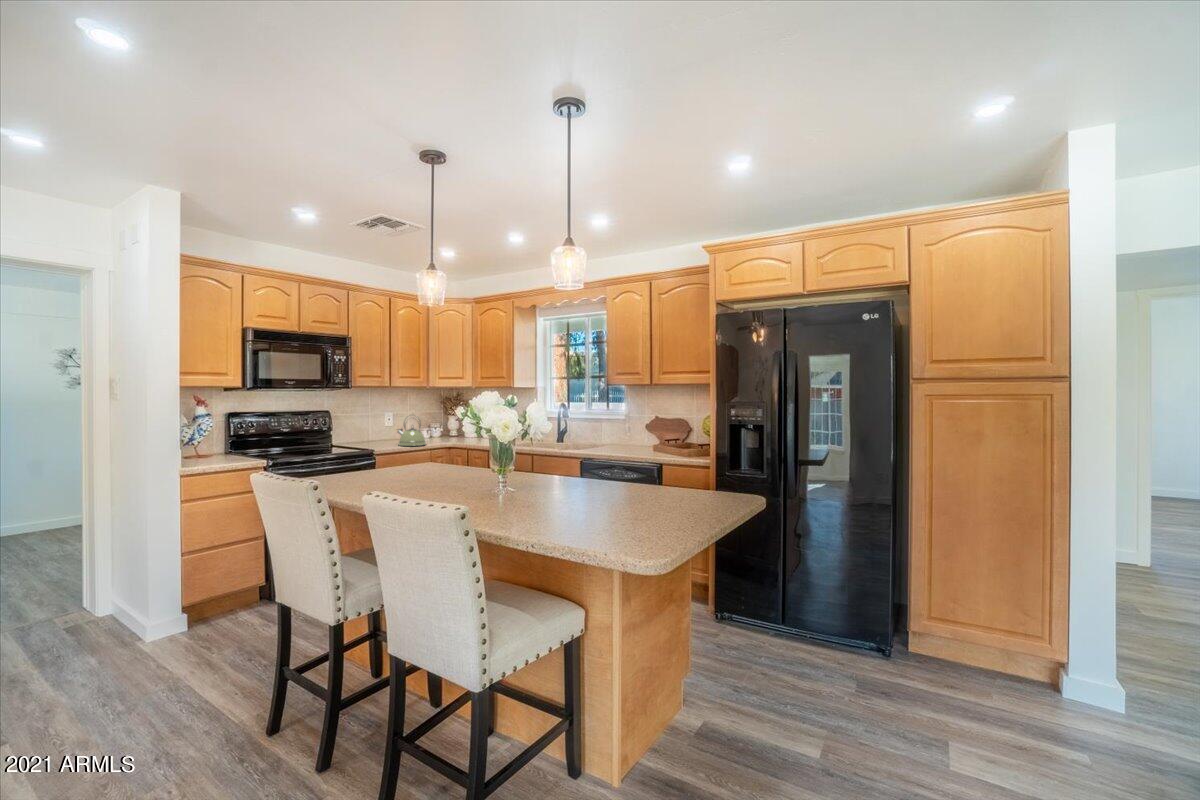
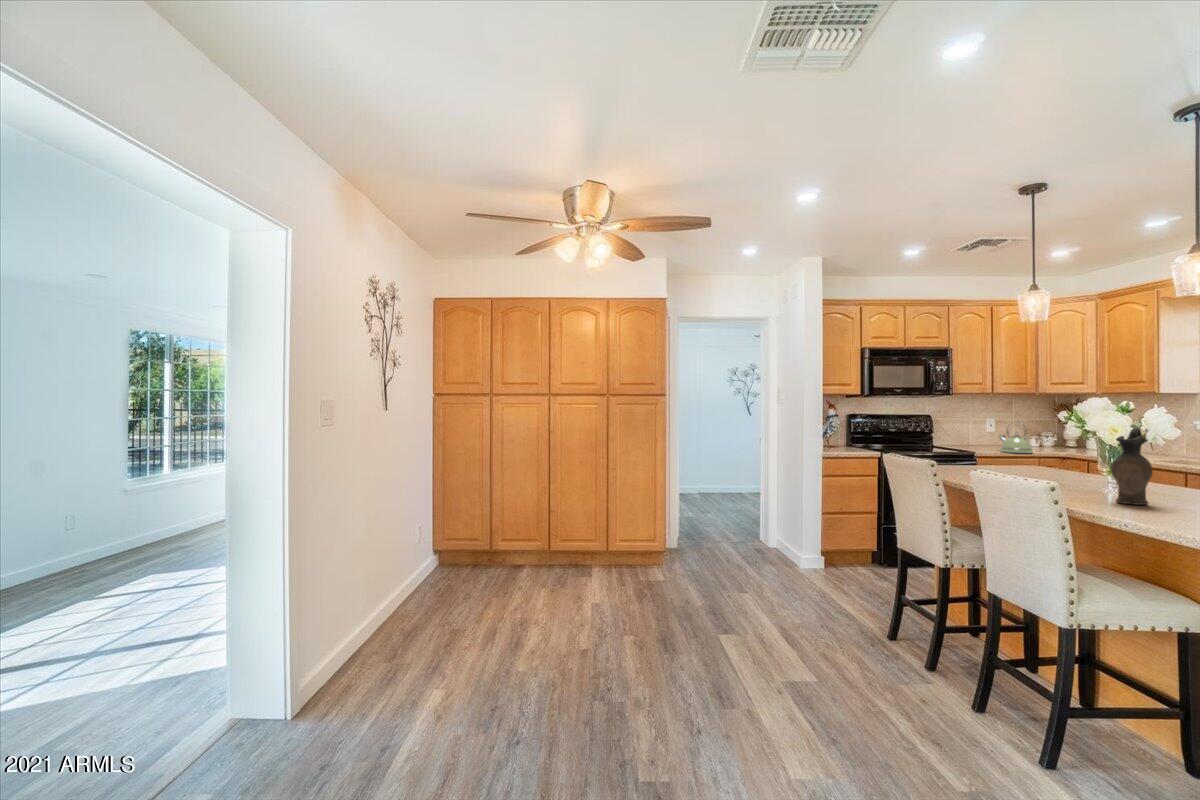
ceramic pitcher: none [507,426,541,509] -> present [1111,428,1152,505]

